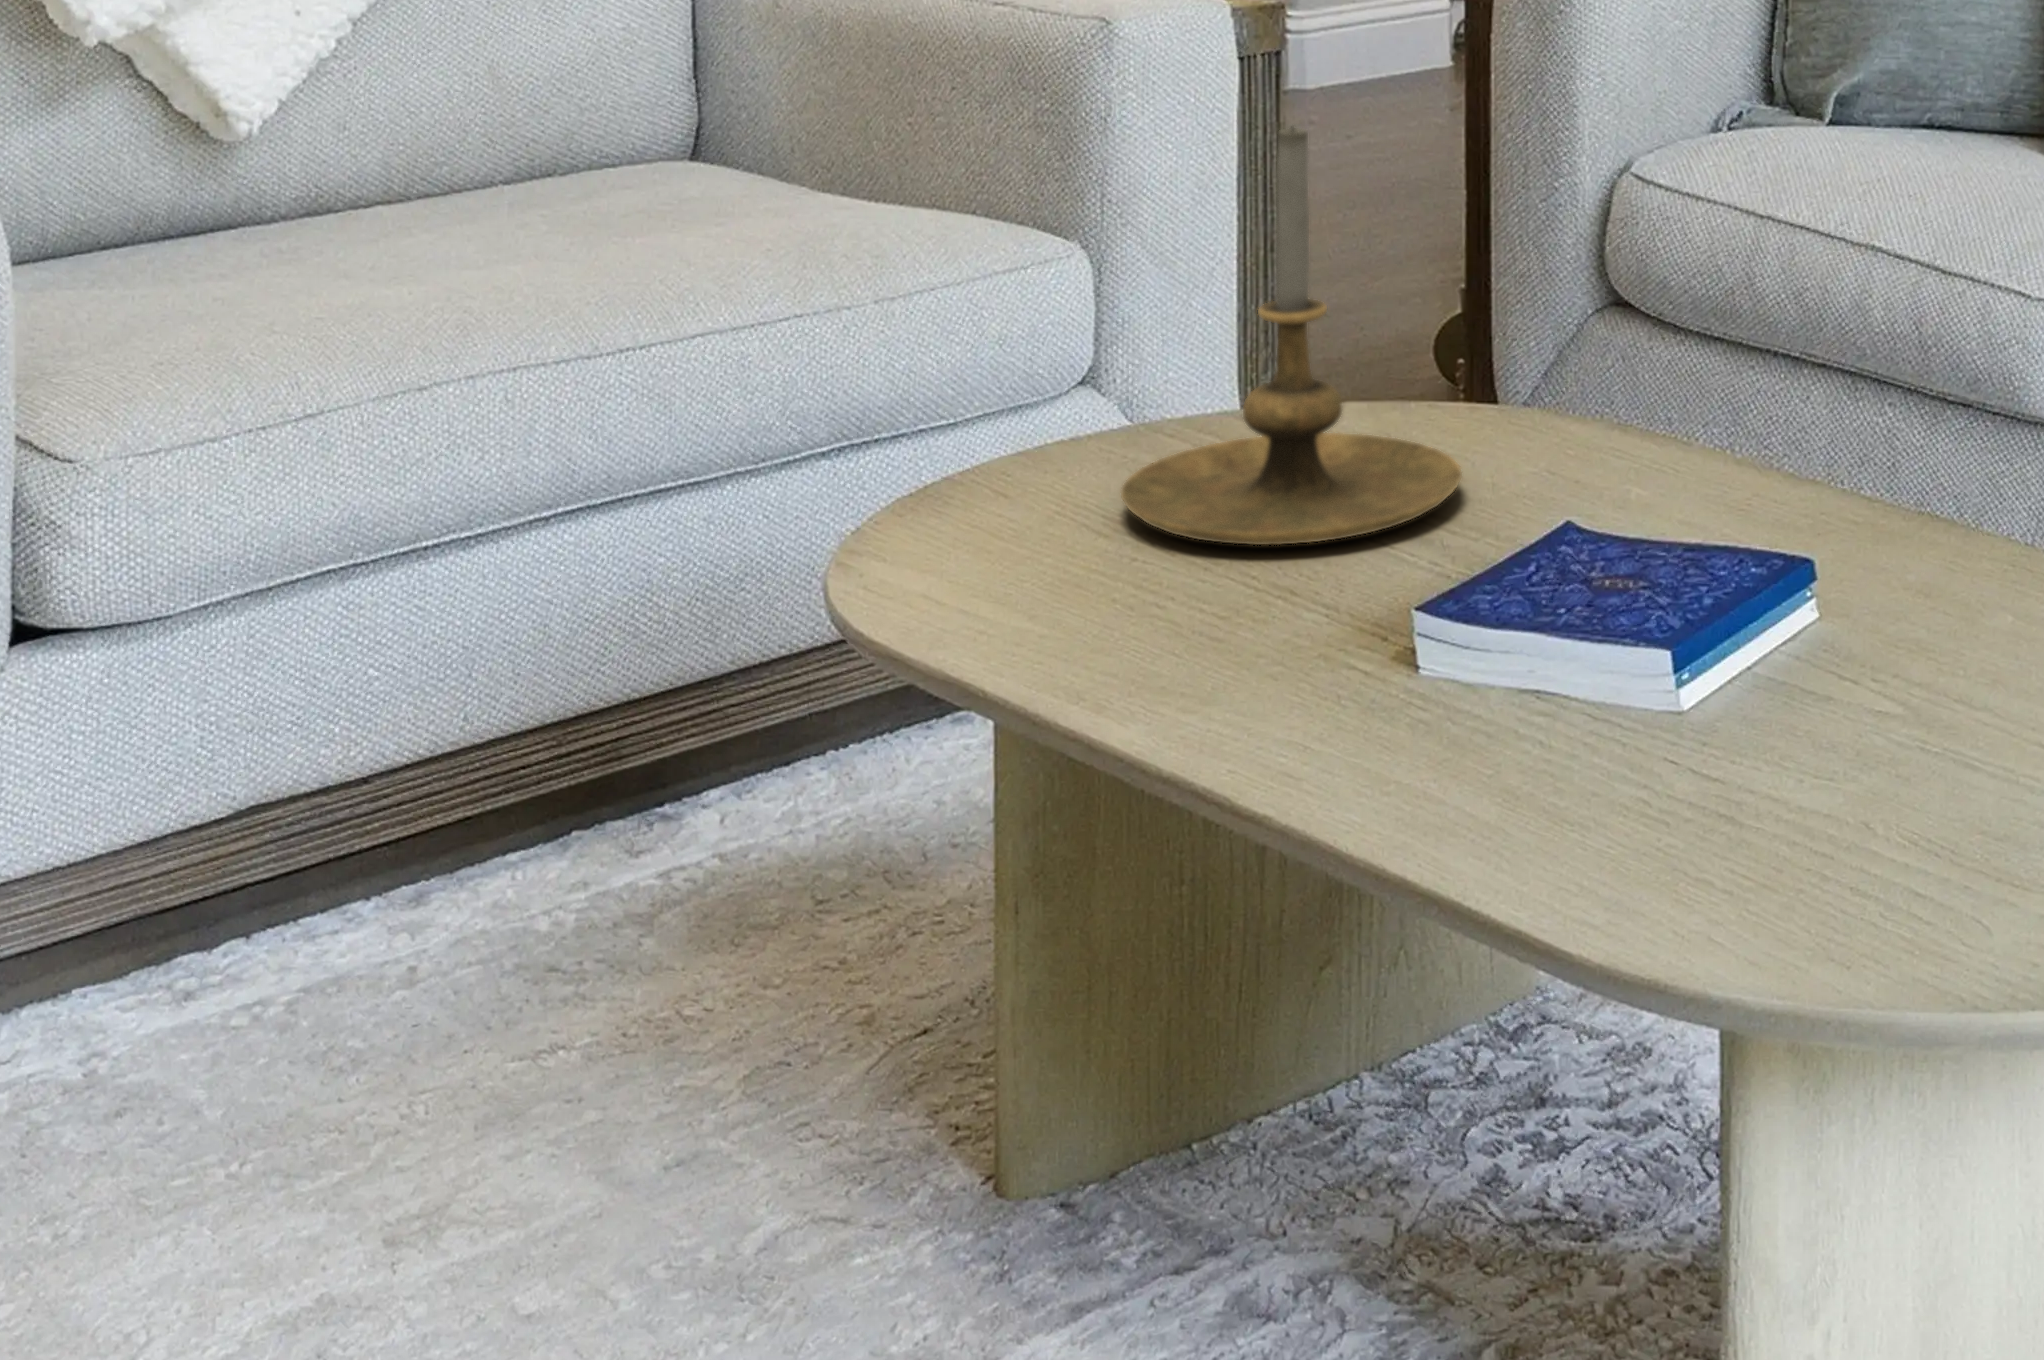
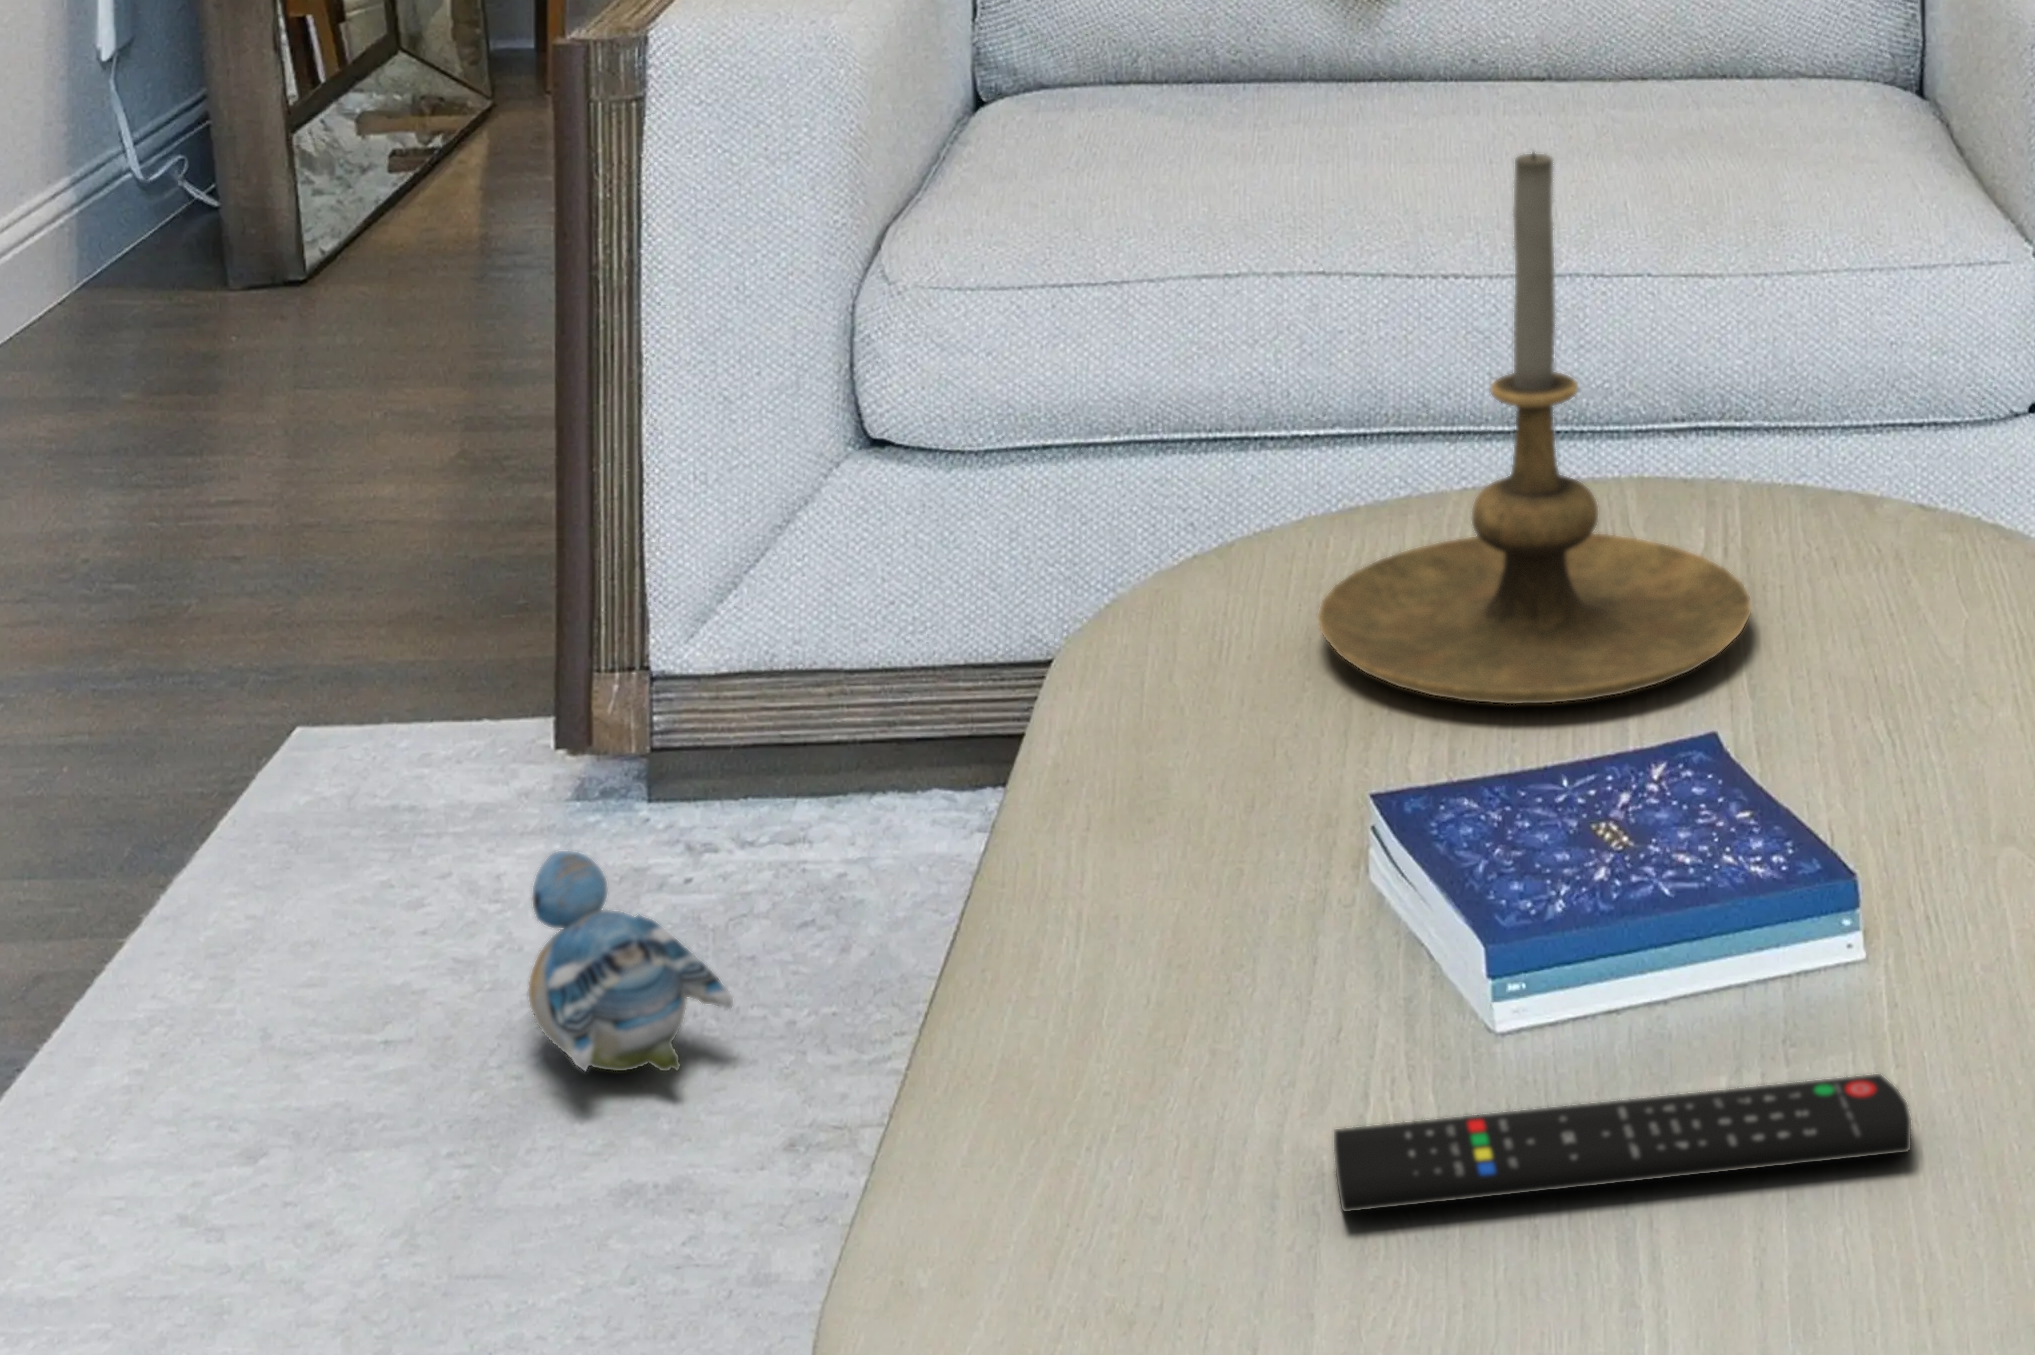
remote control: none [1750,600,2032,735] -> present [1334,1074,1911,1212]
plush toy: none [101,1015,359,1200] -> present [529,851,733,1071]

